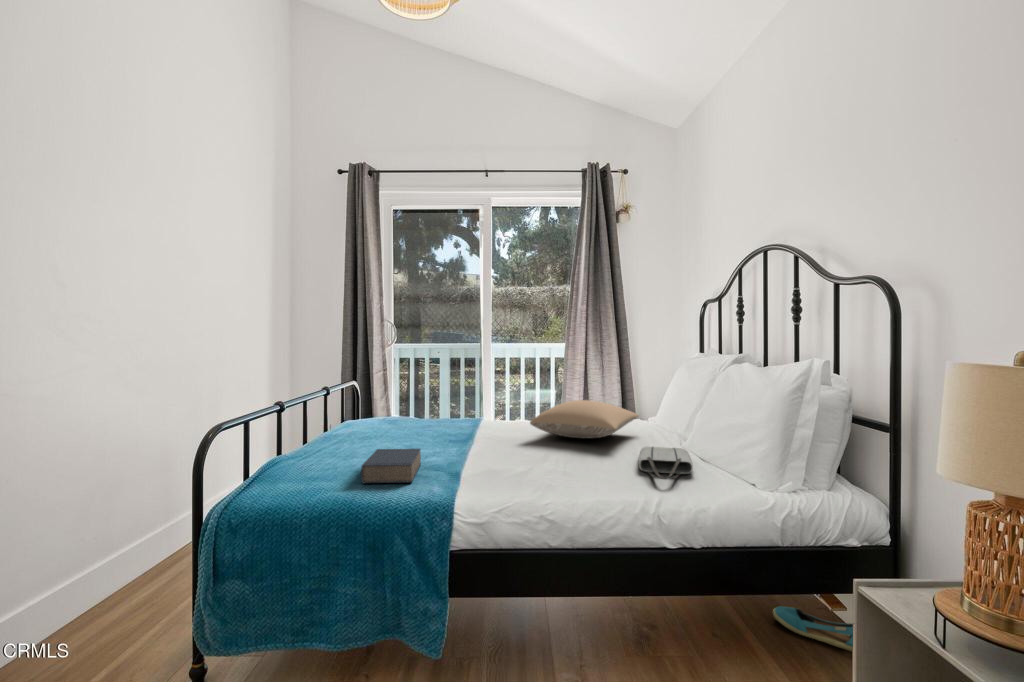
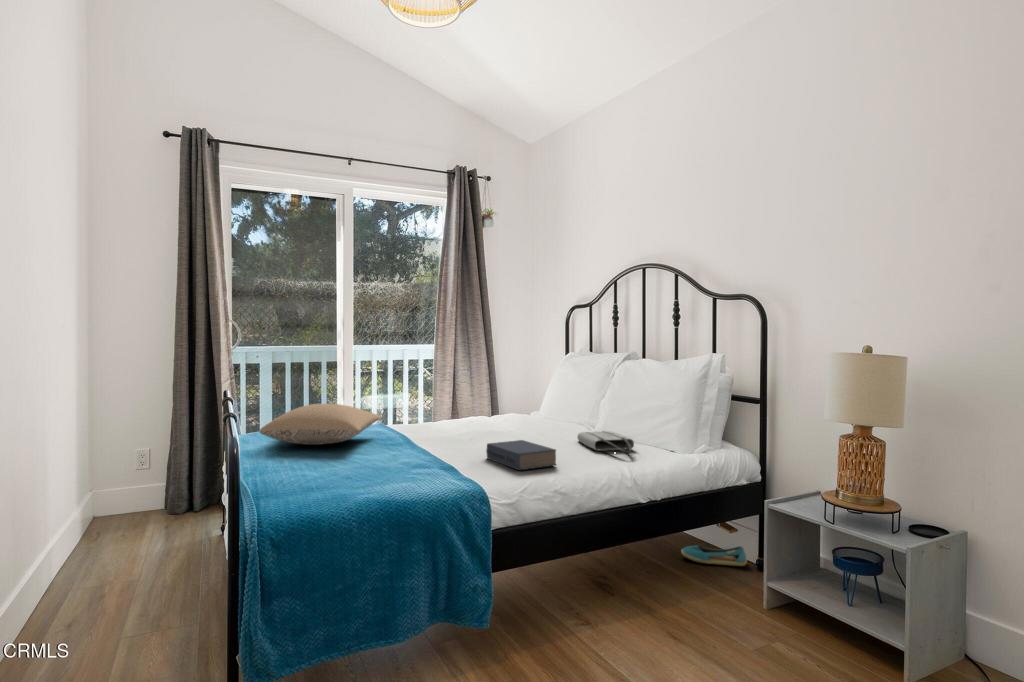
pillow: present [530,400,639,438] -> present [260,404,381,445]
book: present [361,449,421,483] -> present [486,440,556,470]

